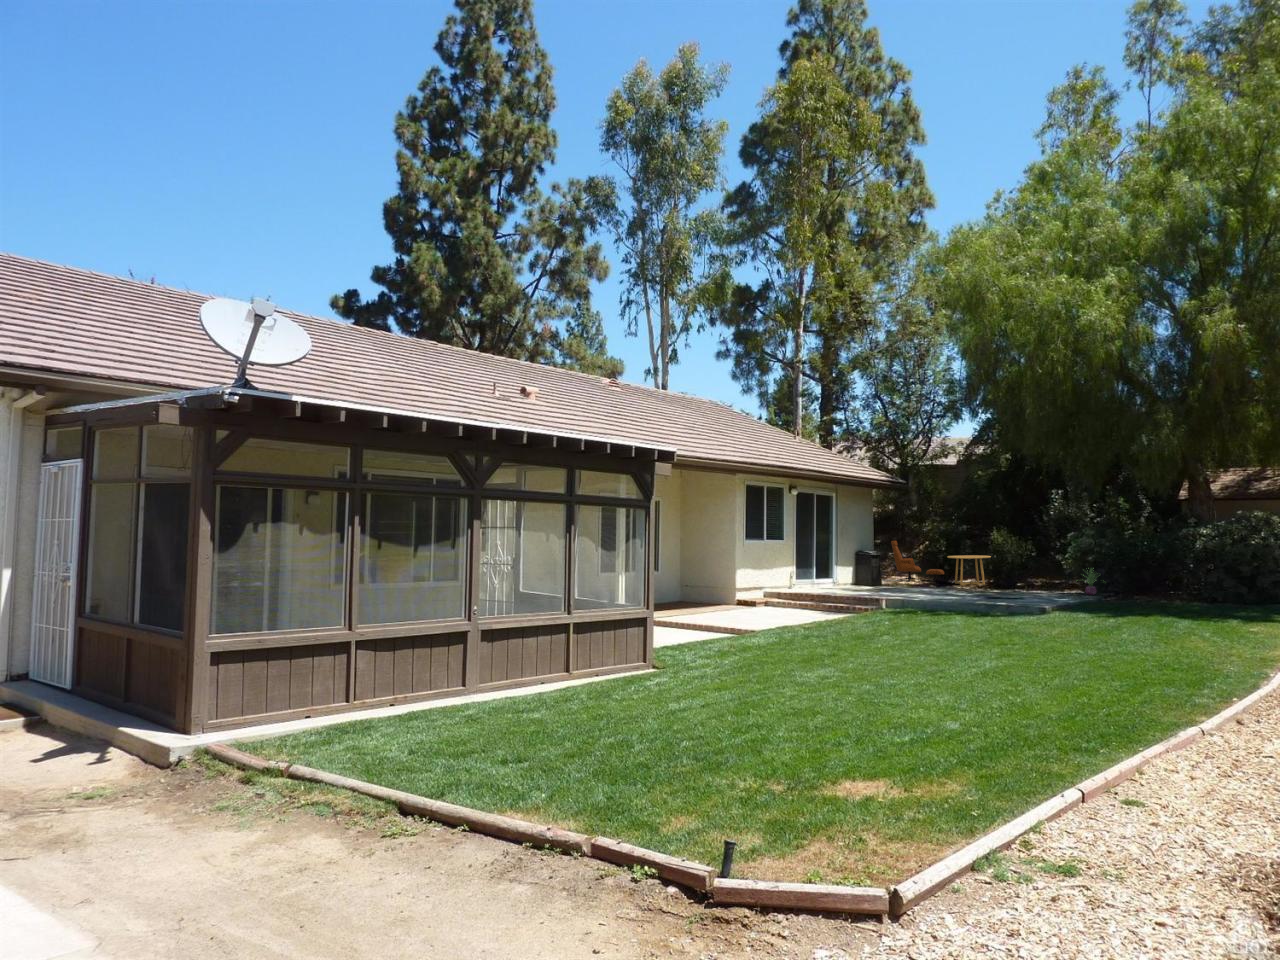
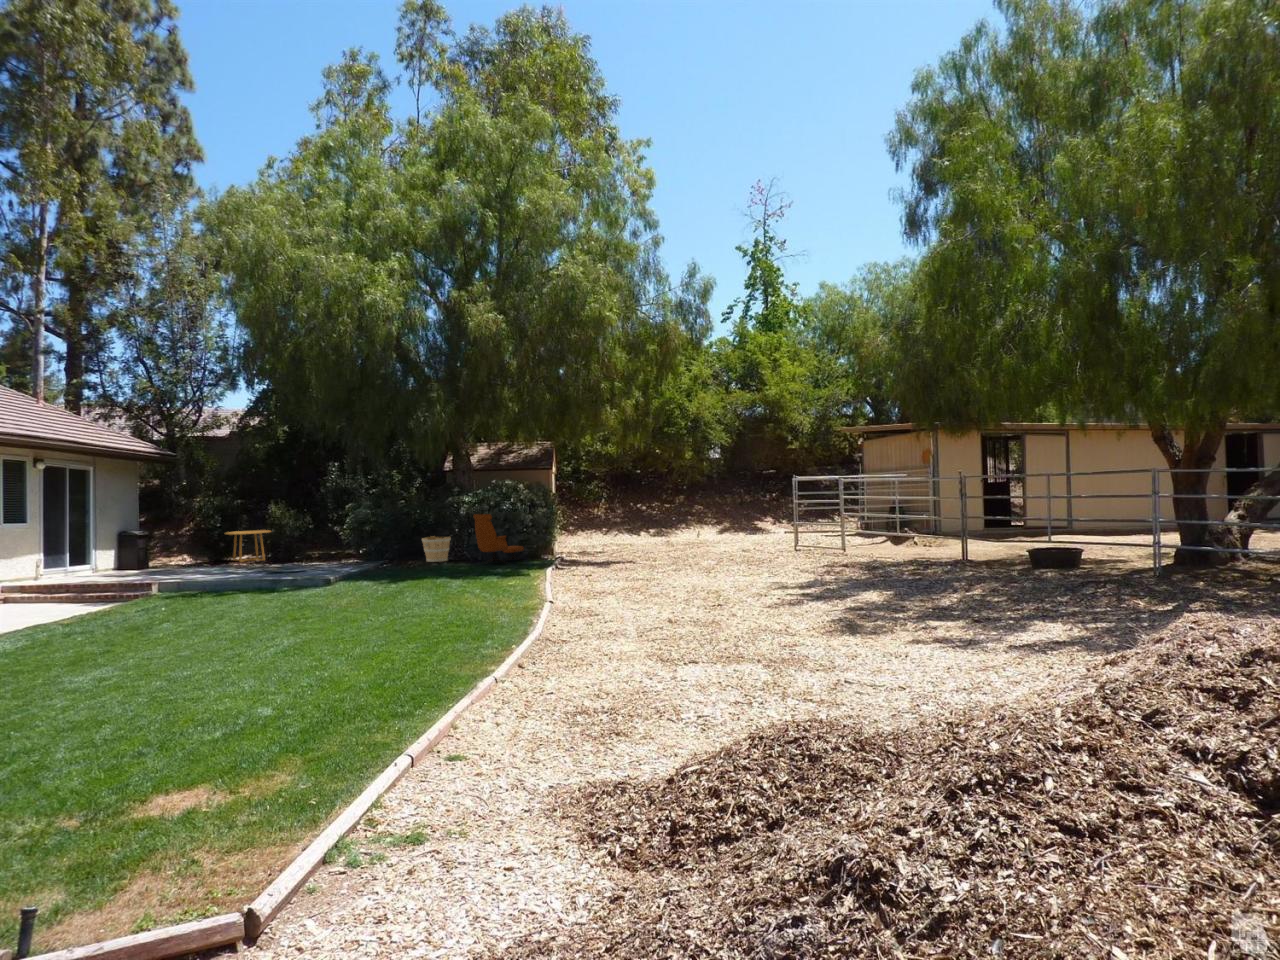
lounge chair: present [891,541,944,582] -> present [473,514,524,562]
decorative plant: present [1083,568,1096,595] -> none [356,536,385,564]
wooden bucket: none [1149,570,1184,598] -> present [422,536,451,562]

